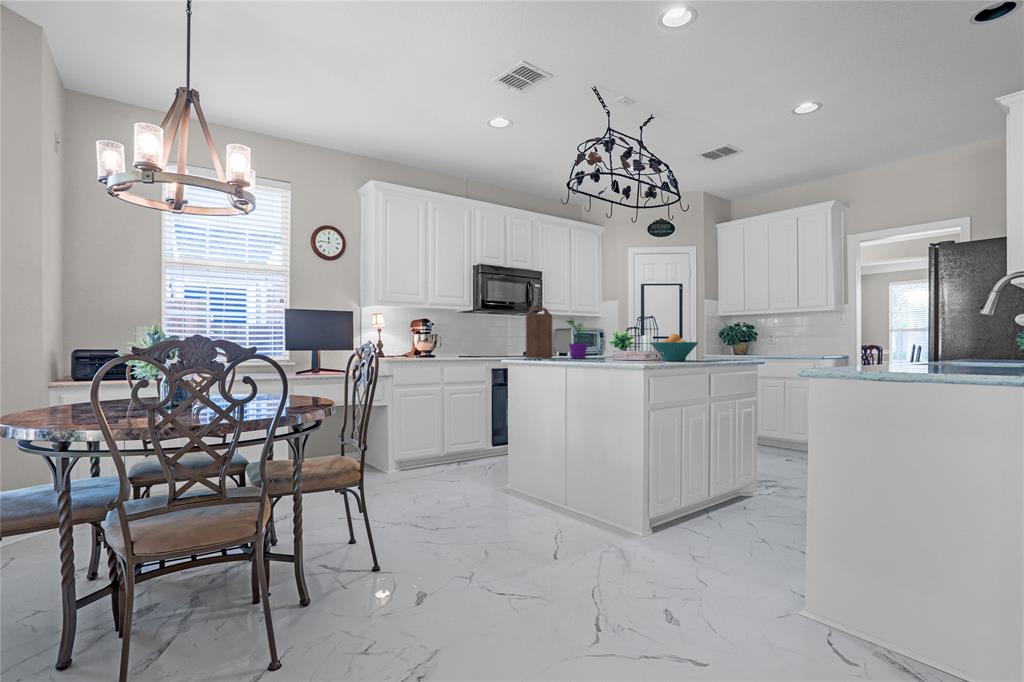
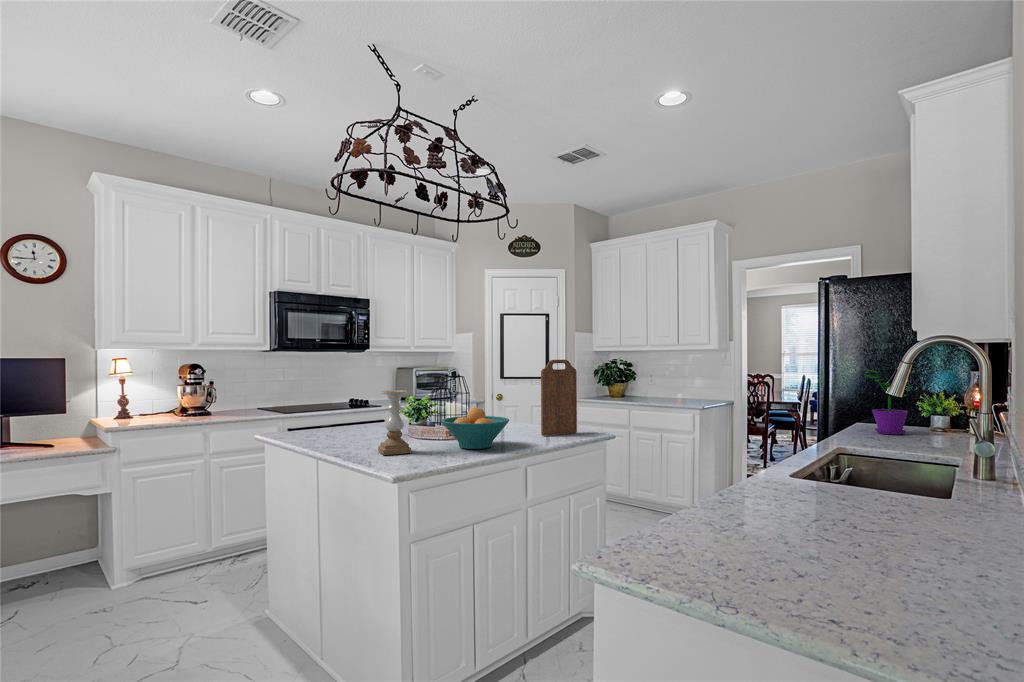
cutting board: present [526,307,552,358] -> present [541,360,577,436]
flower pot: present [567,320,588,358] -> present [864,369,910,435]
candle holder: none [611,321,635,362] -> present [378,390,411,455]

